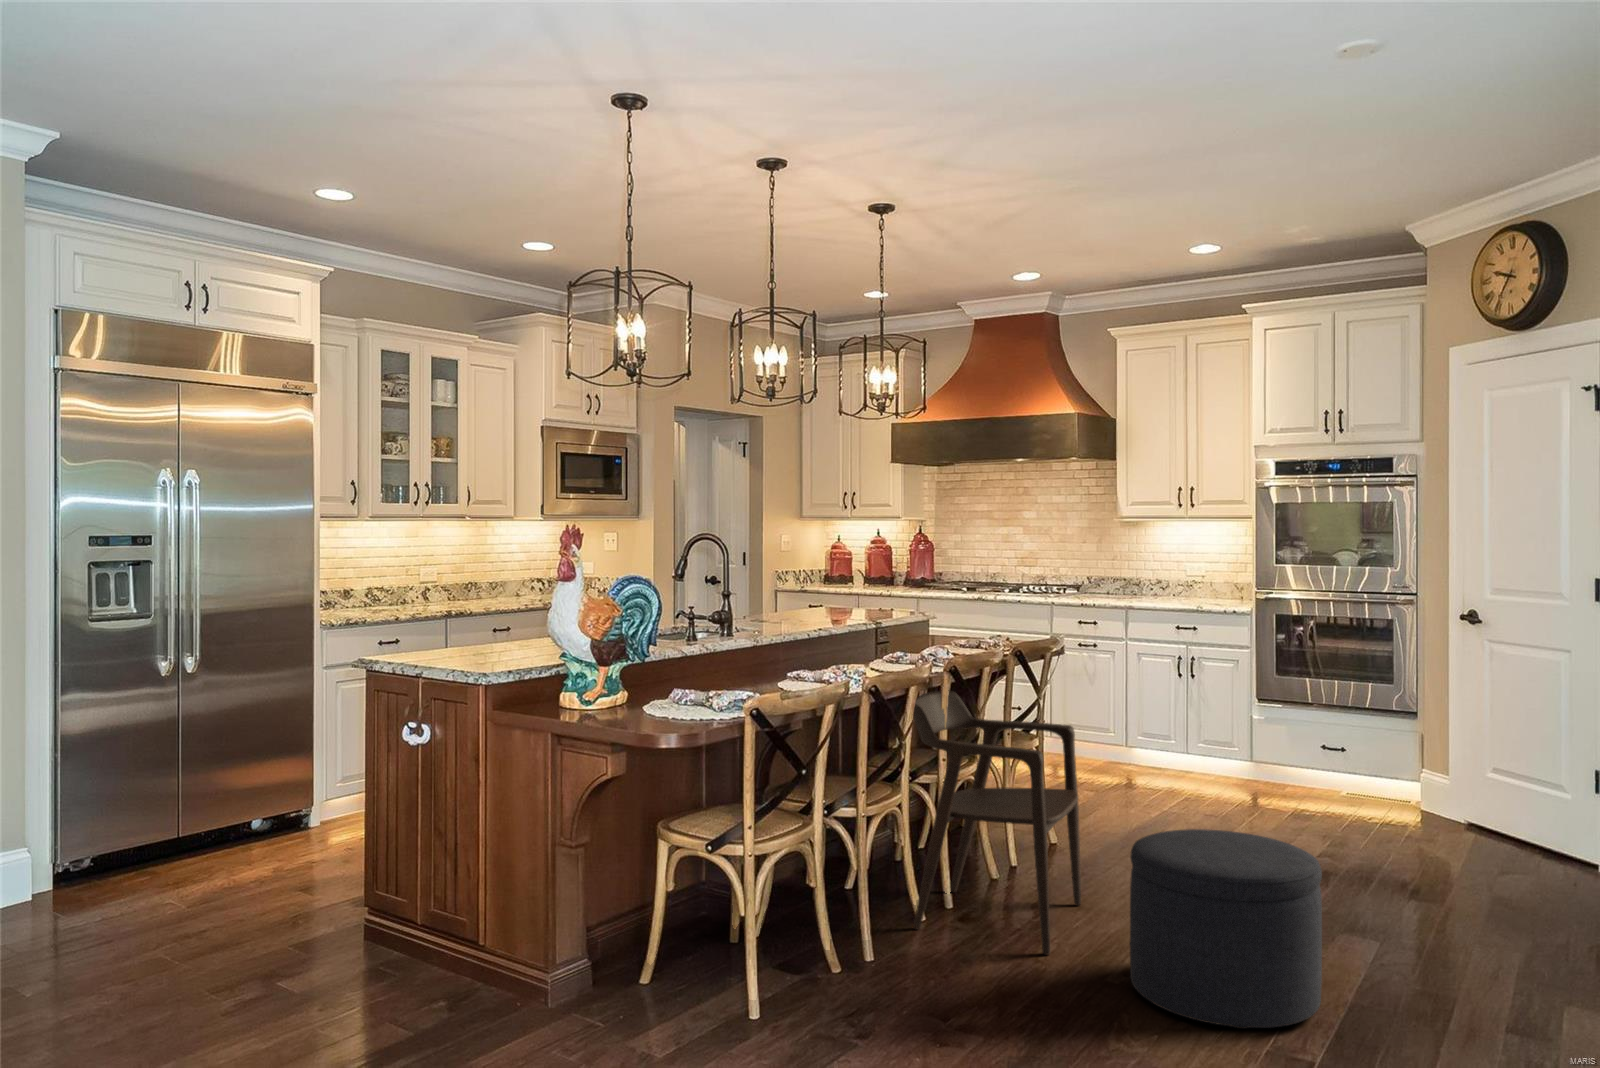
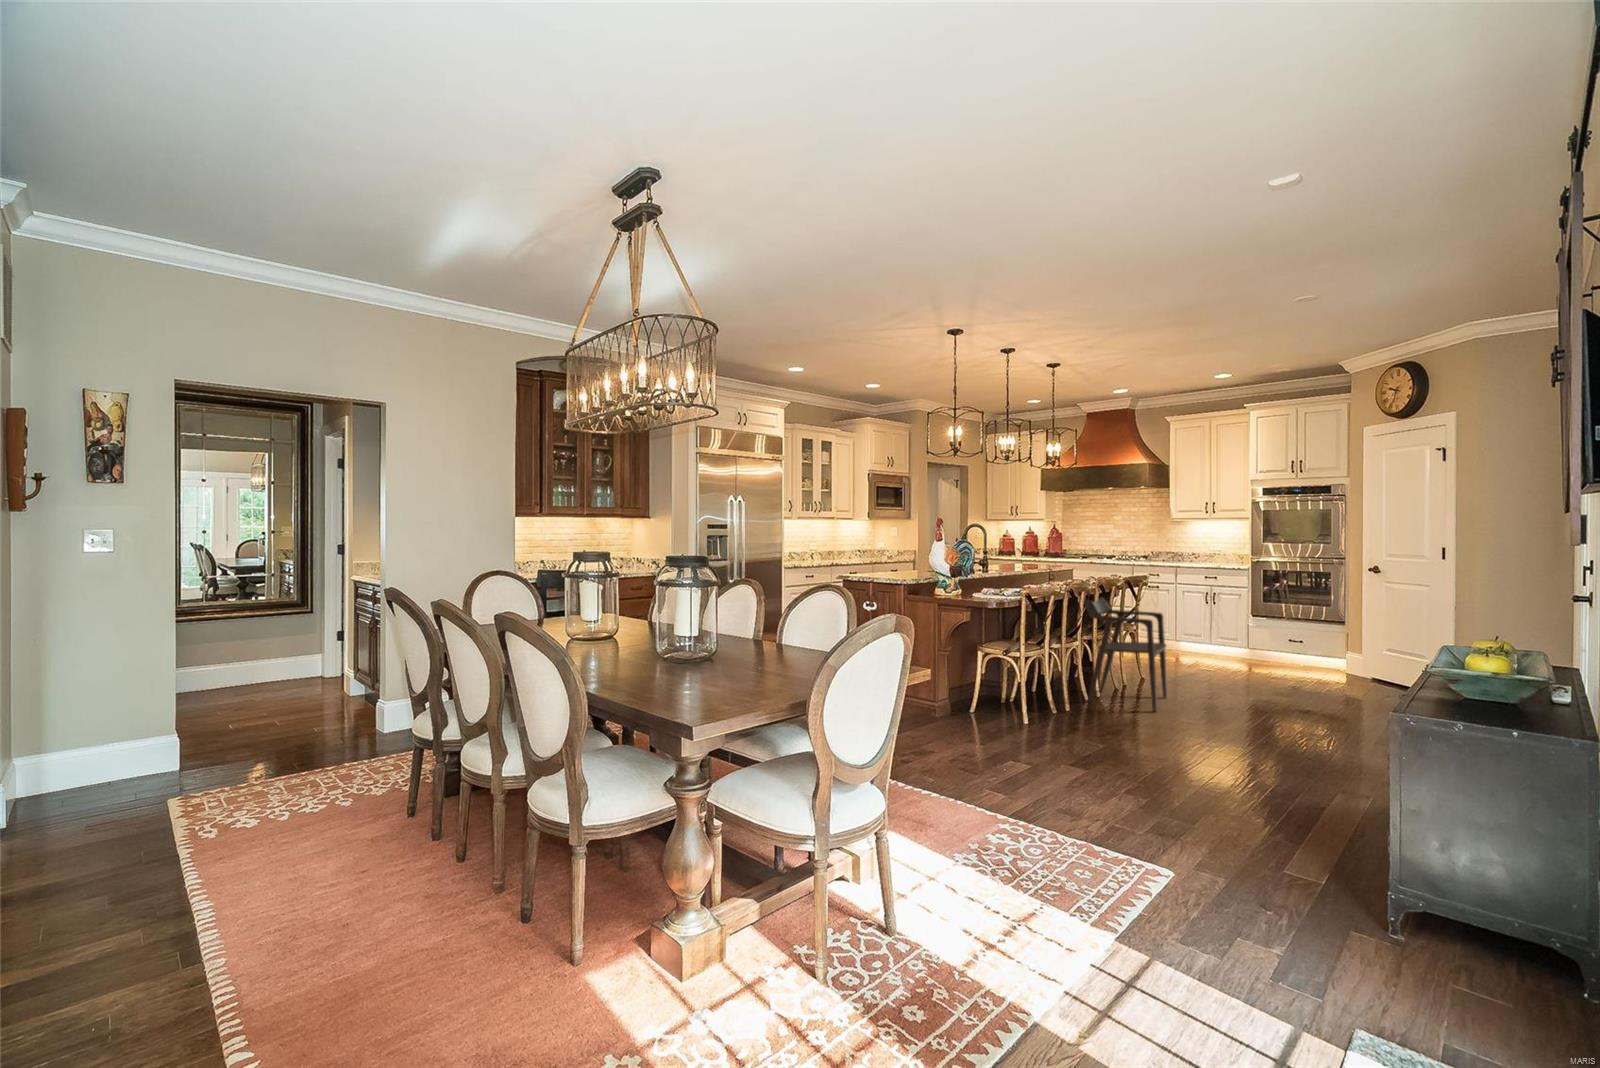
ottoman: present [1130,829,1322,1029] -> none [1198,656,1291,736]

